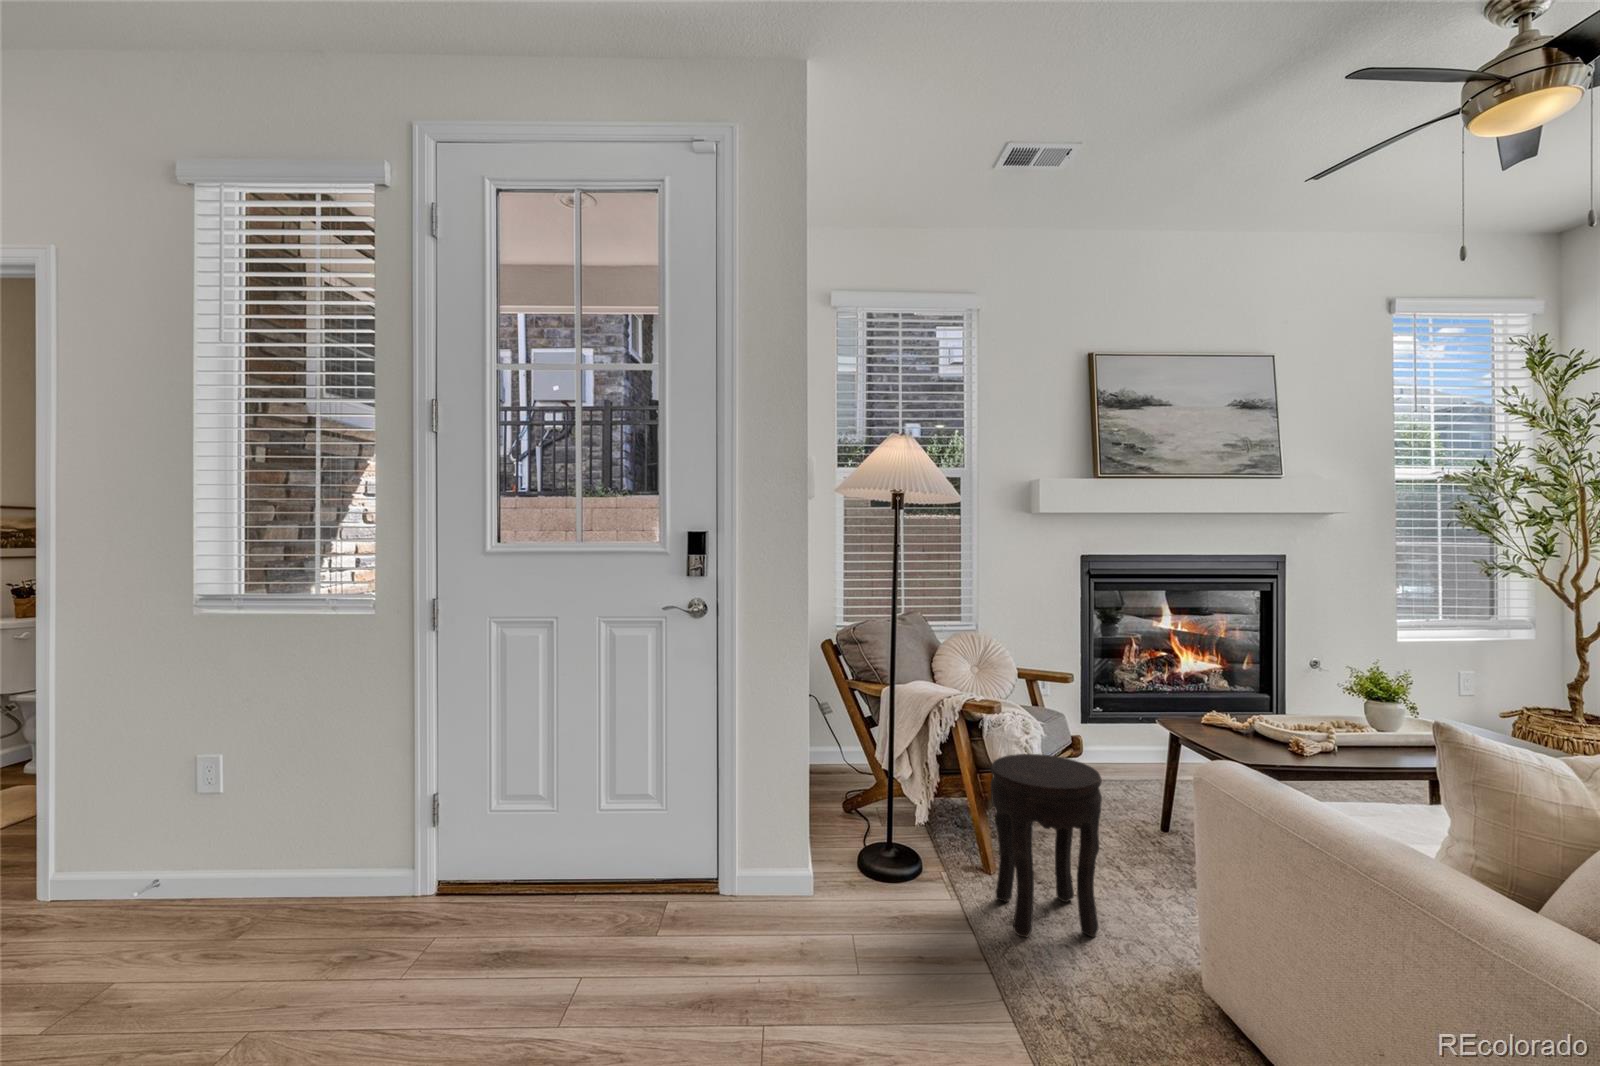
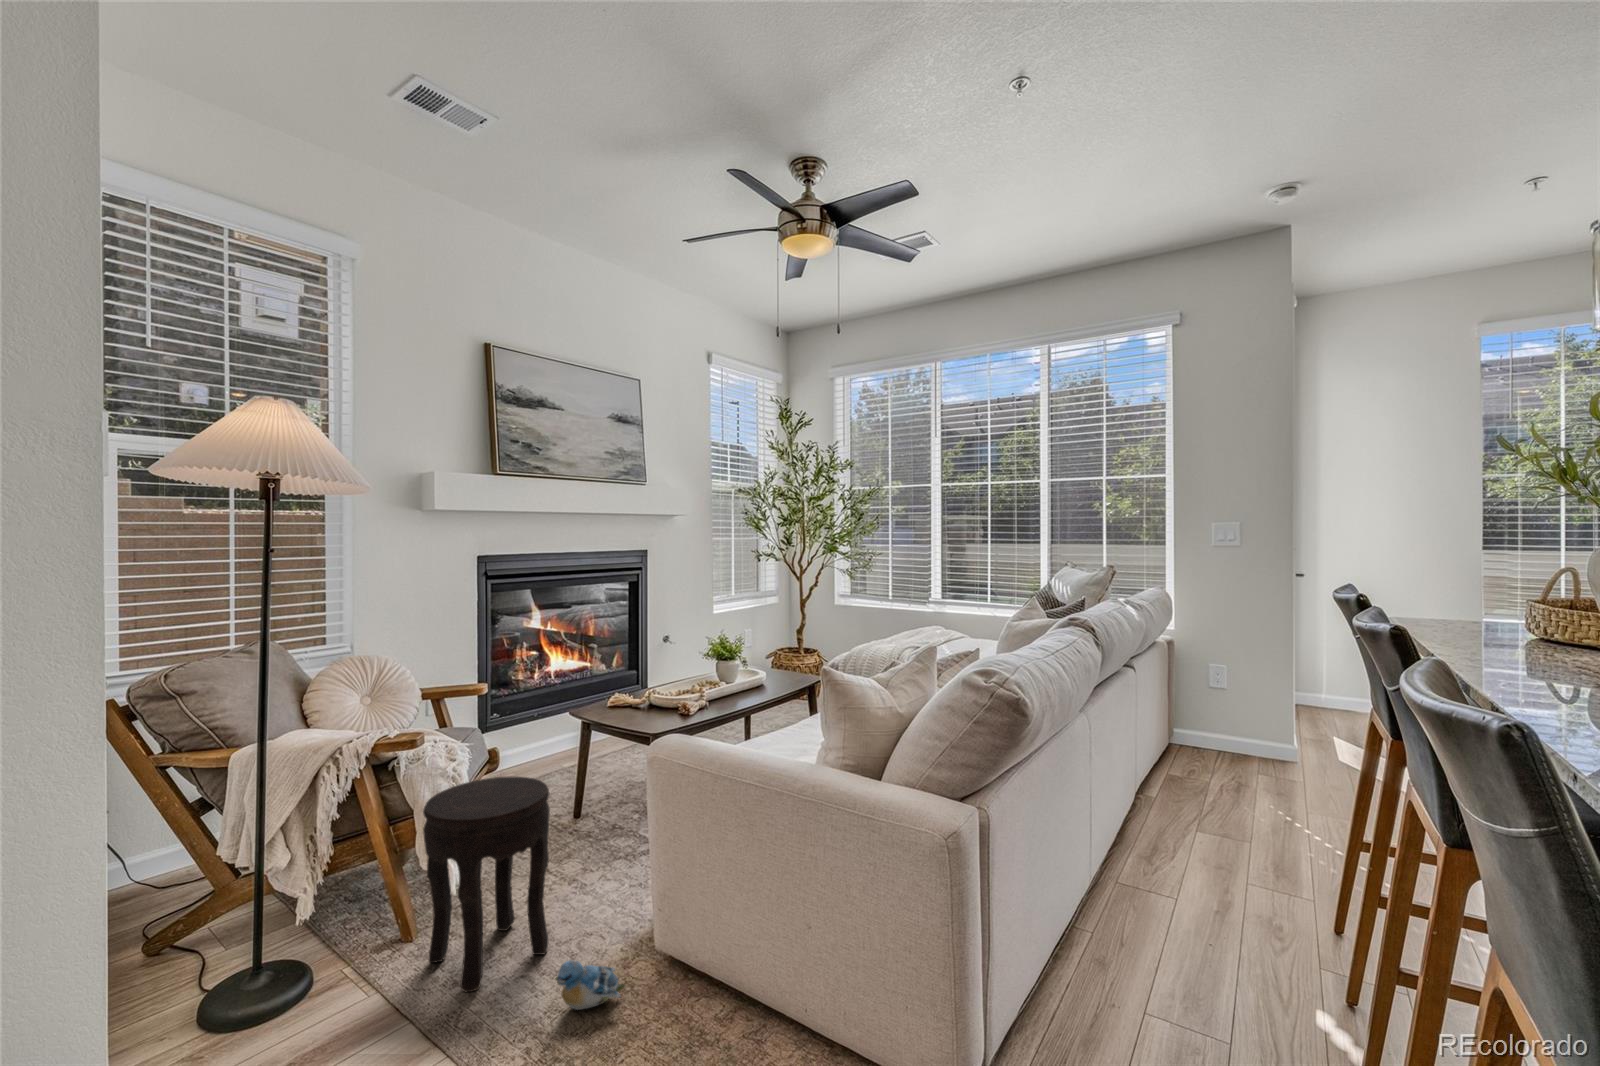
plush toy: none [1085,946,1161,1010] -> present [555,960,626,1010]

